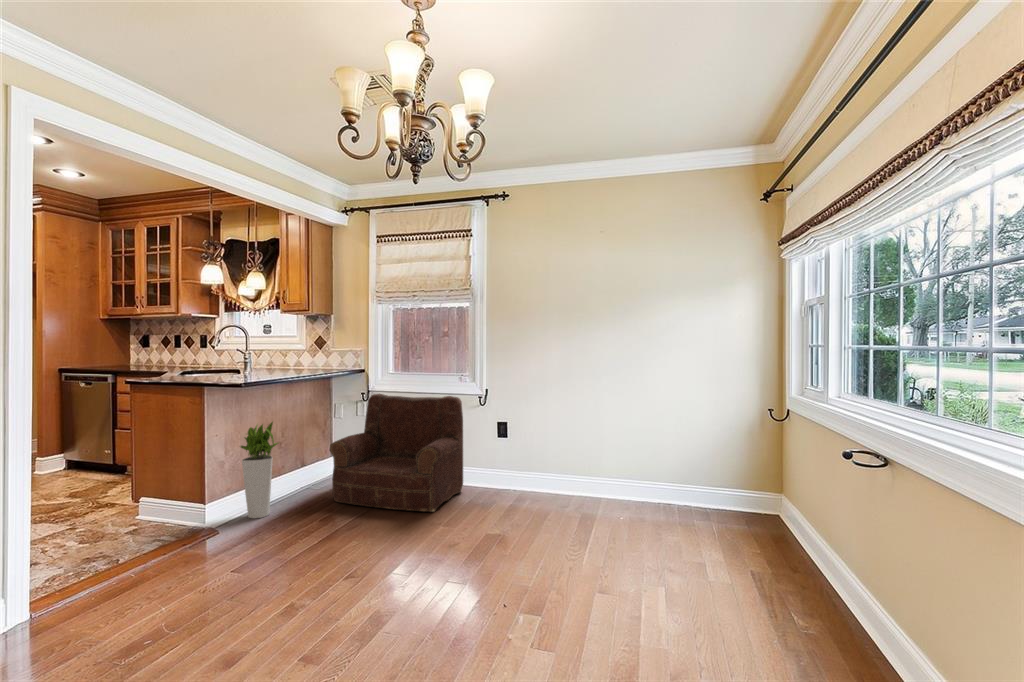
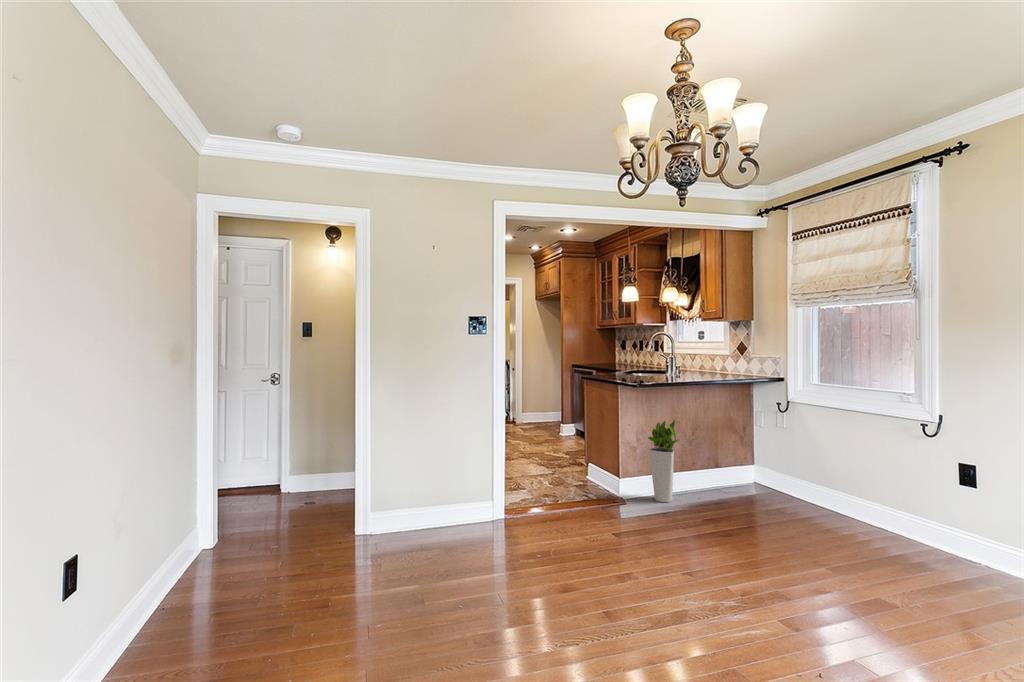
armchair: present [329,394,463,512] -> none [729,405,898,551]

